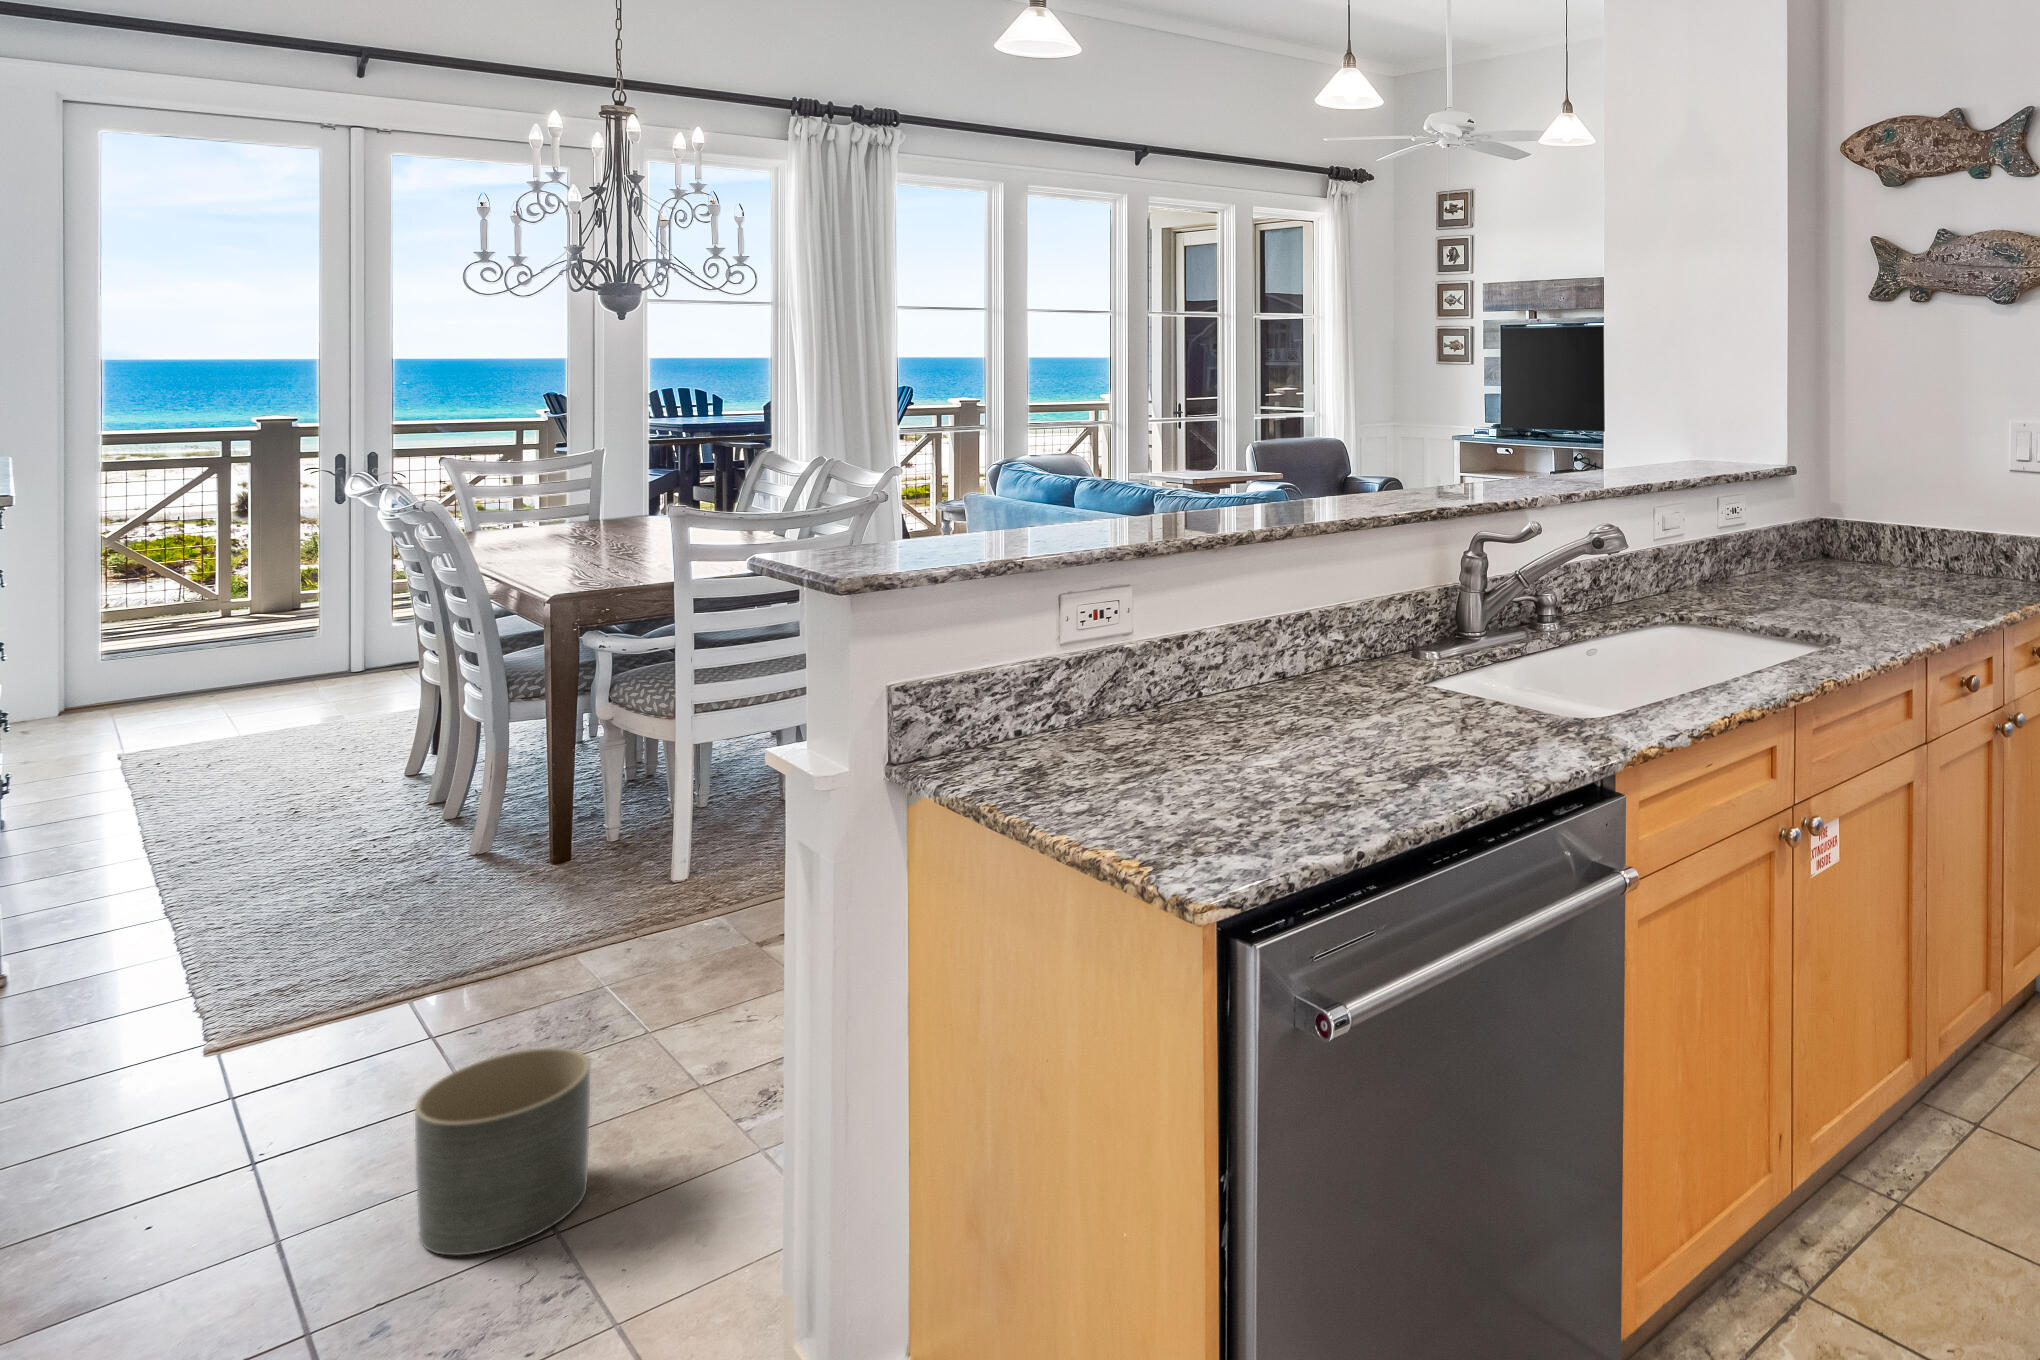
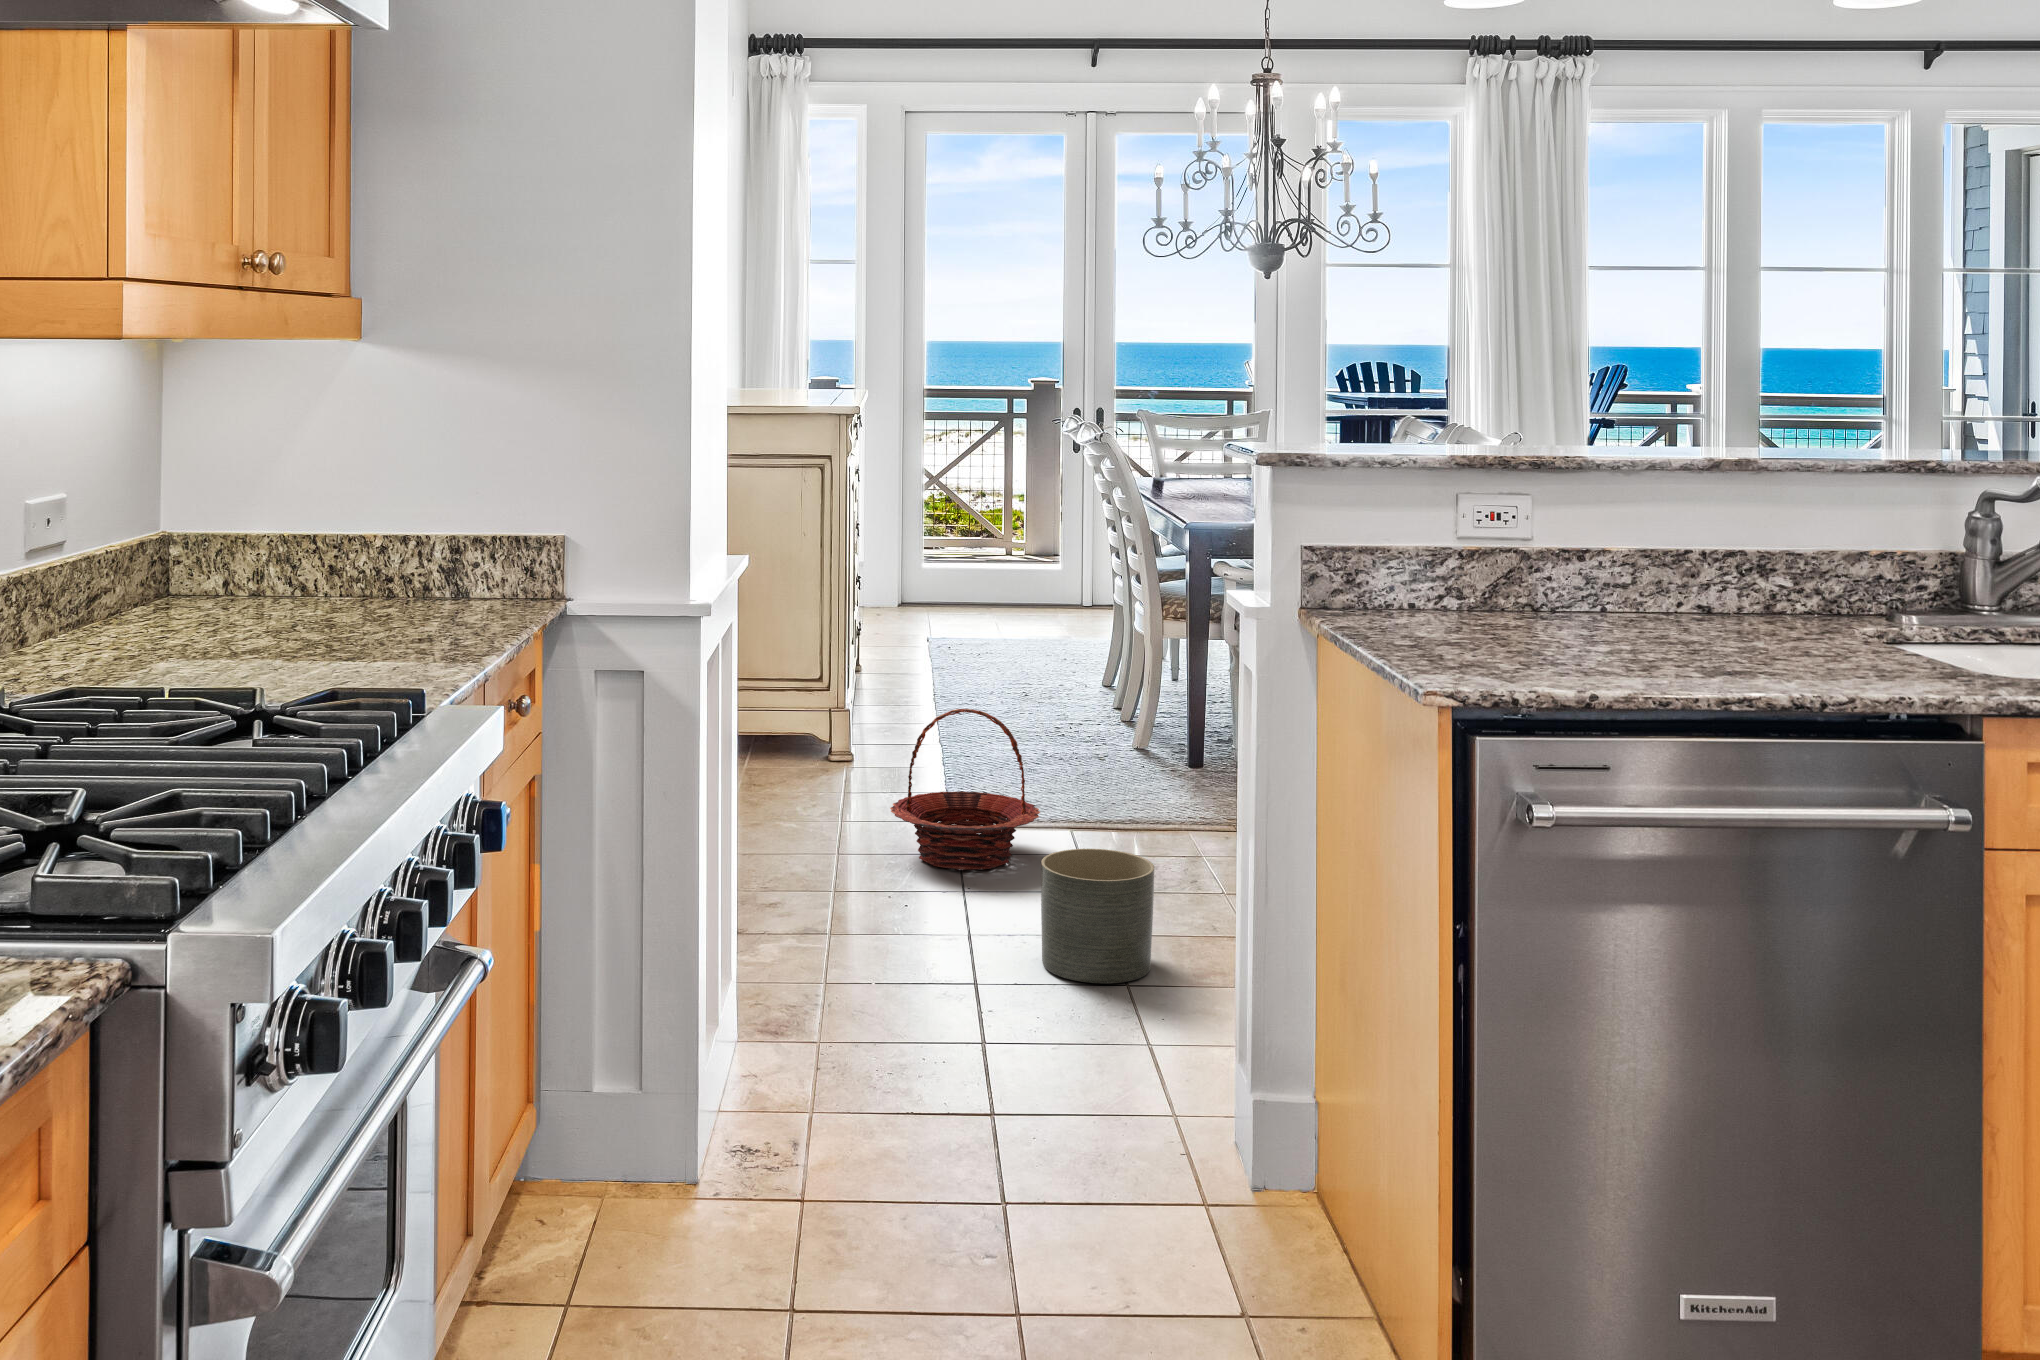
basket: none [102,900,372,1134] -> present [890,709,1040,871]

